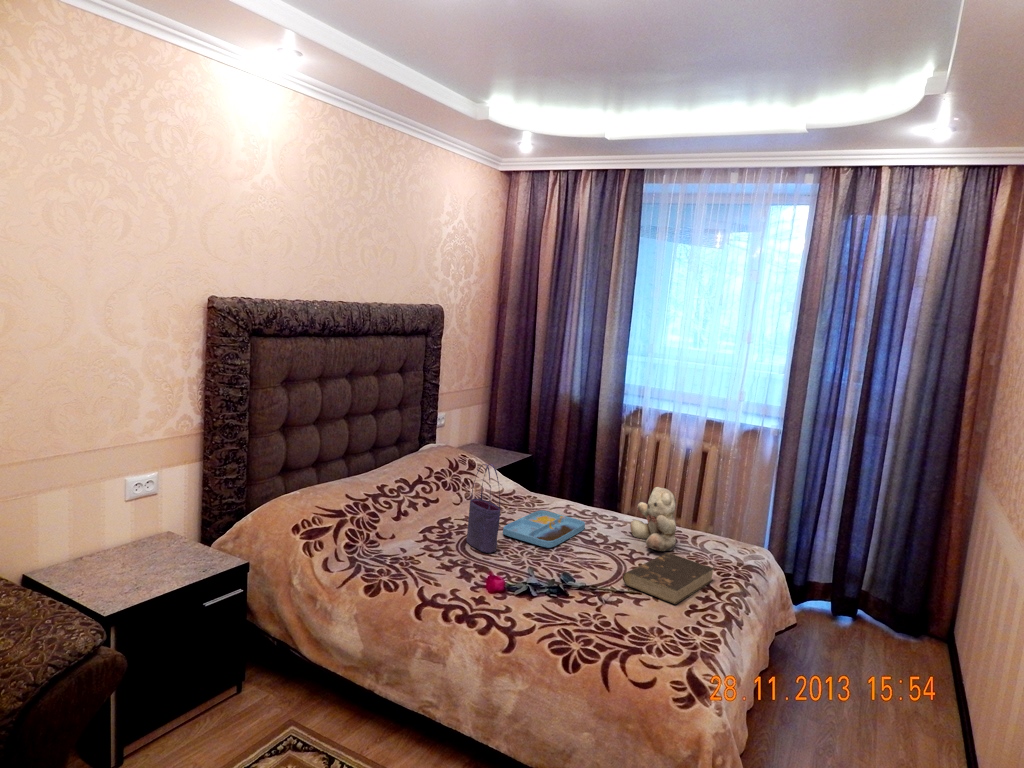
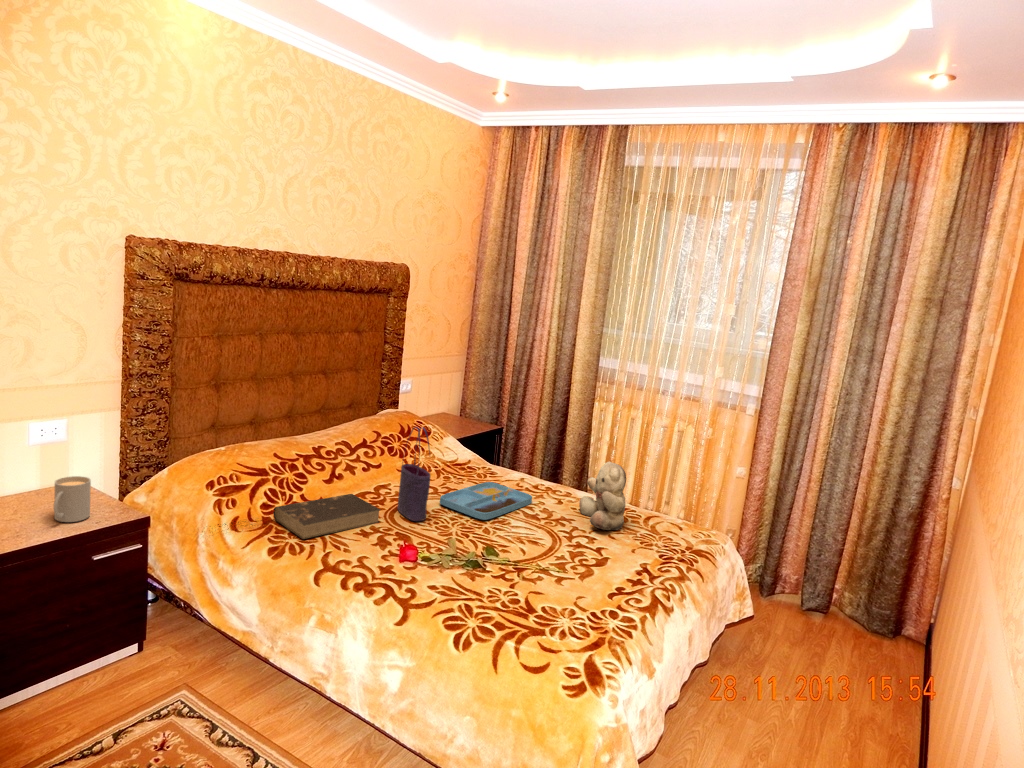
mug: none [165,529,197,573] -> present [54,476,91,522]
book: present [623,553,714,604] -> present [273,494,380,539]

